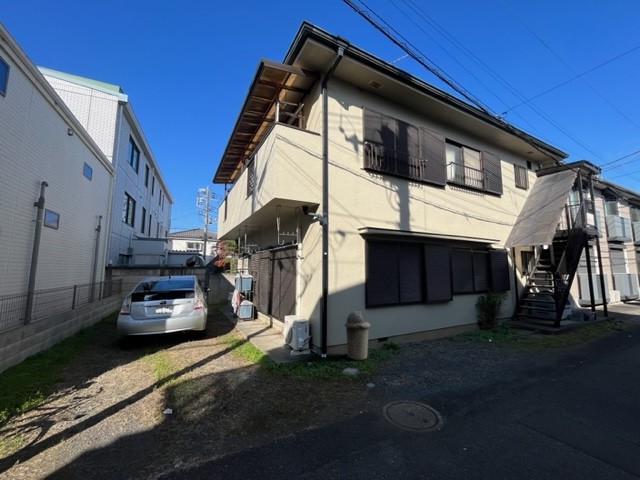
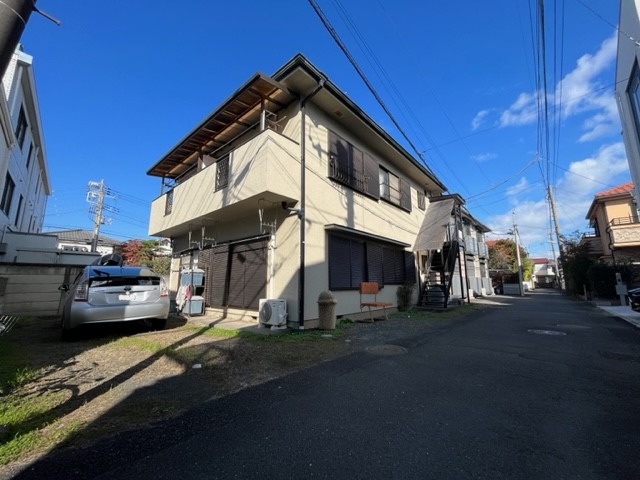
bench: none [411,295,459,349] -> present [359,282,393,322]

